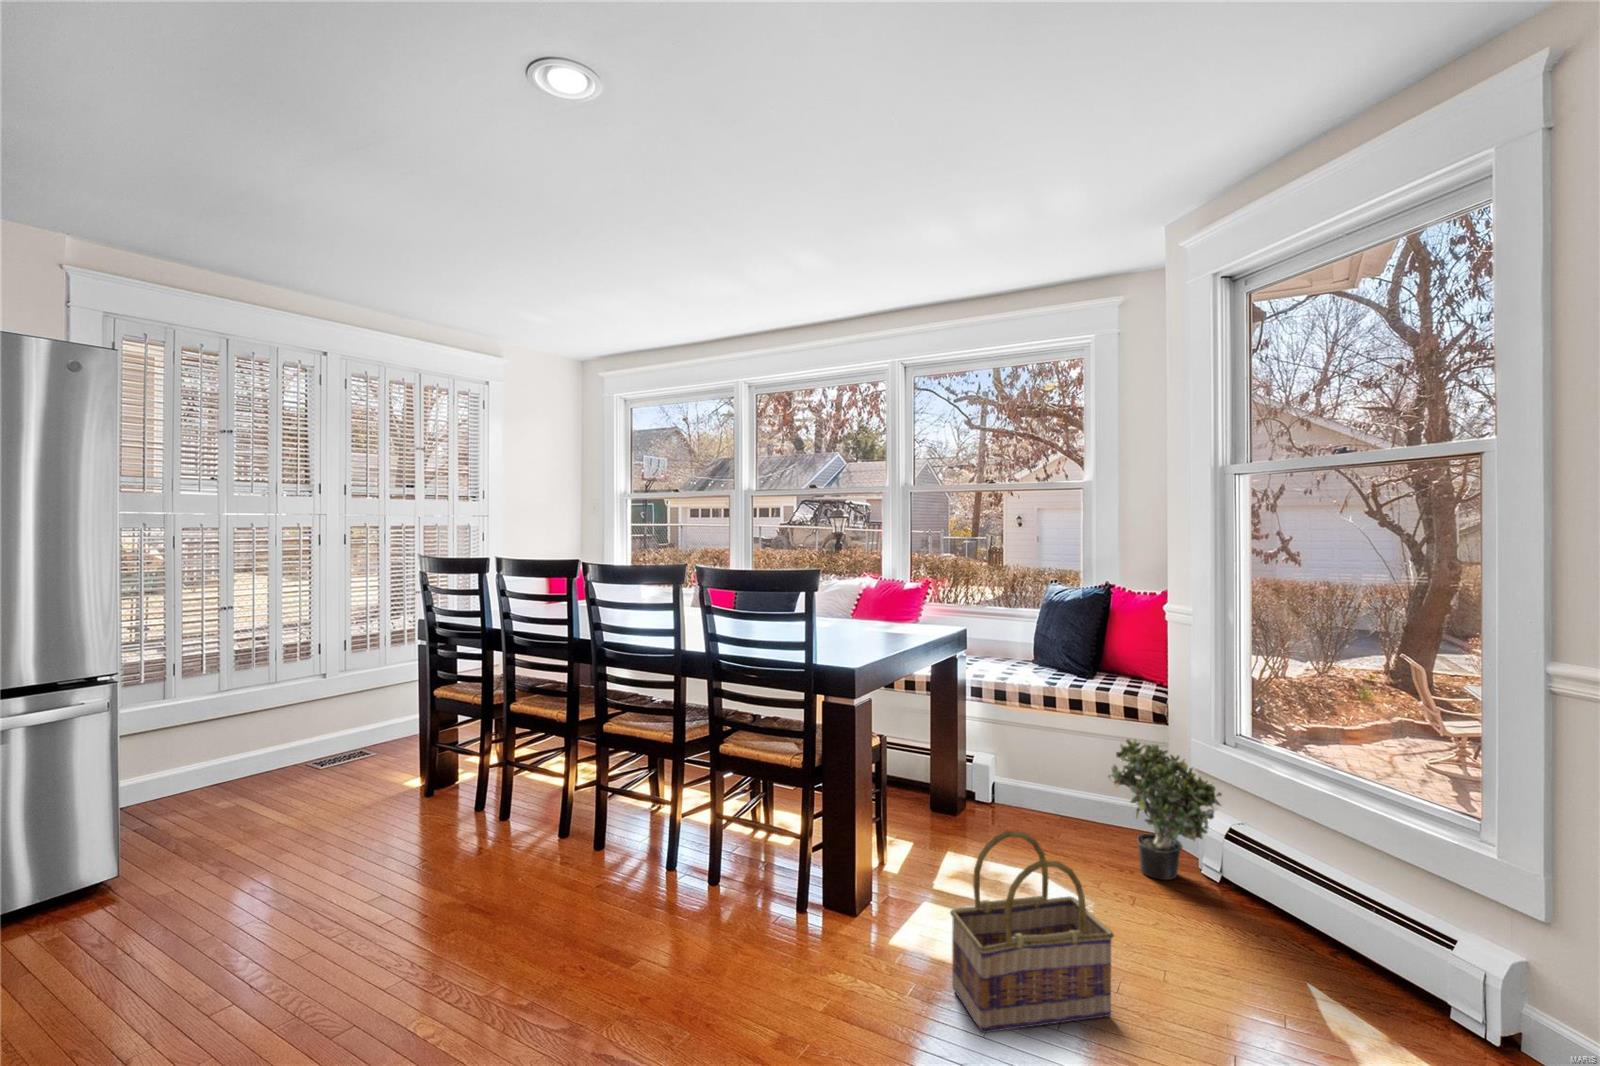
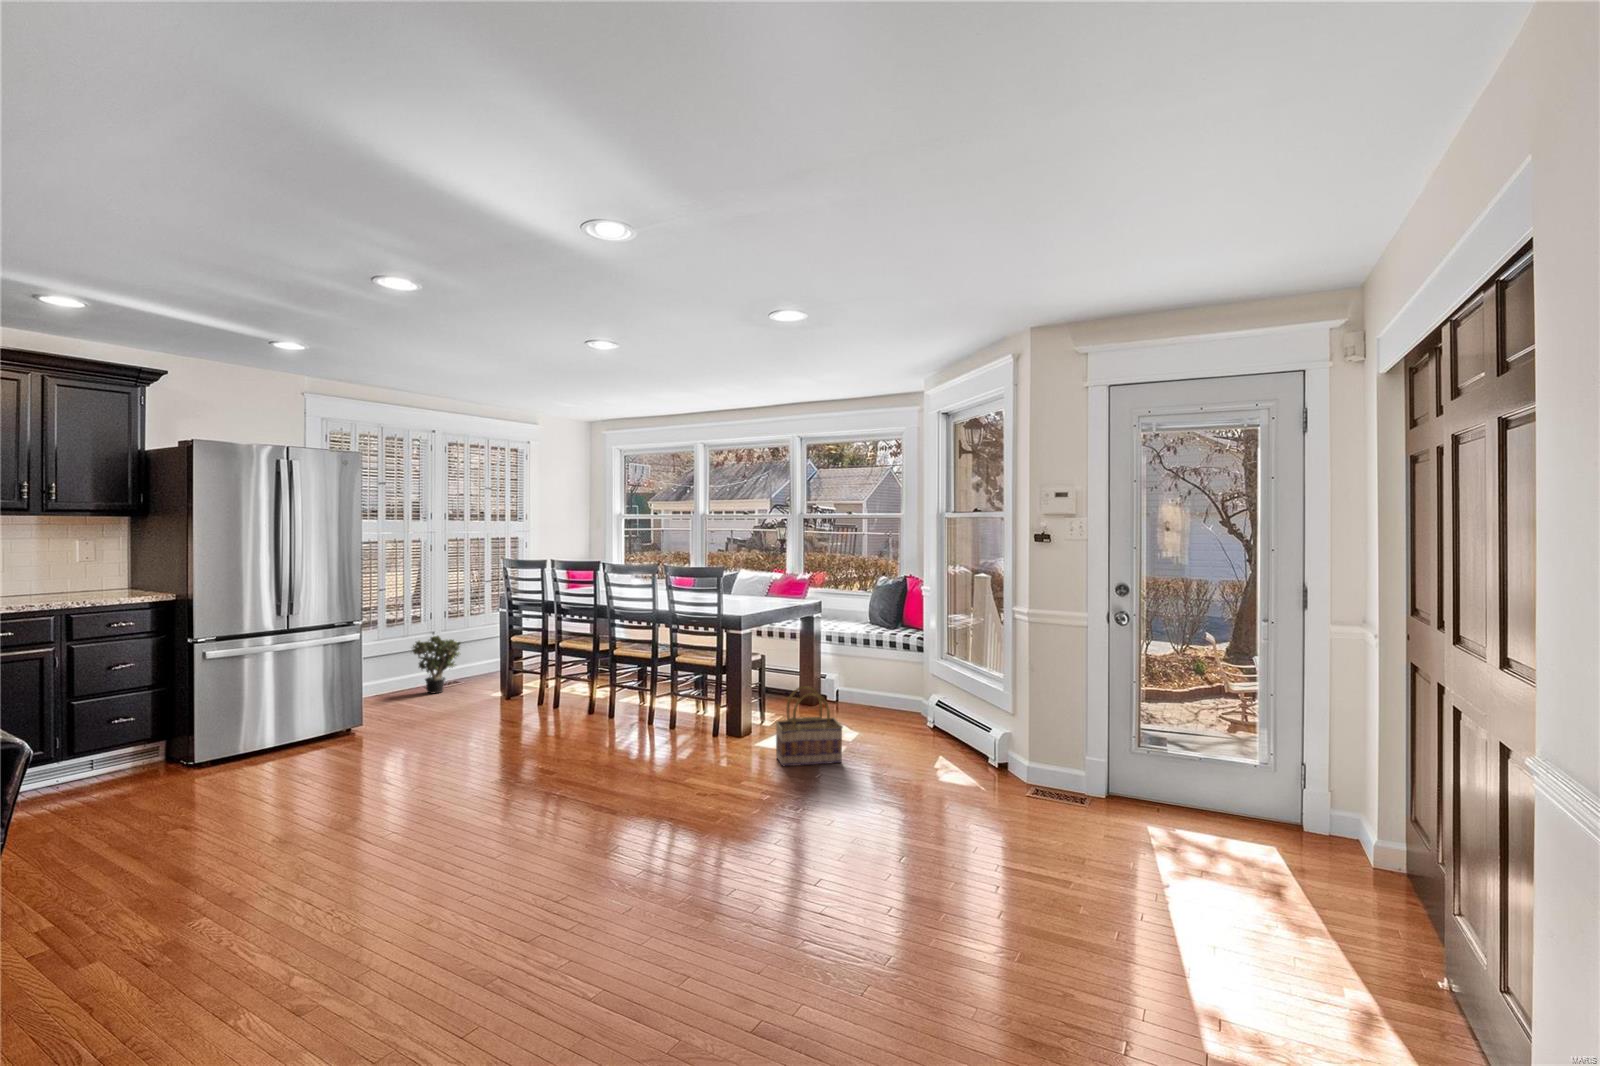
potted plant: present [1108,739,1222,880] -> present [413,636,460,693]

